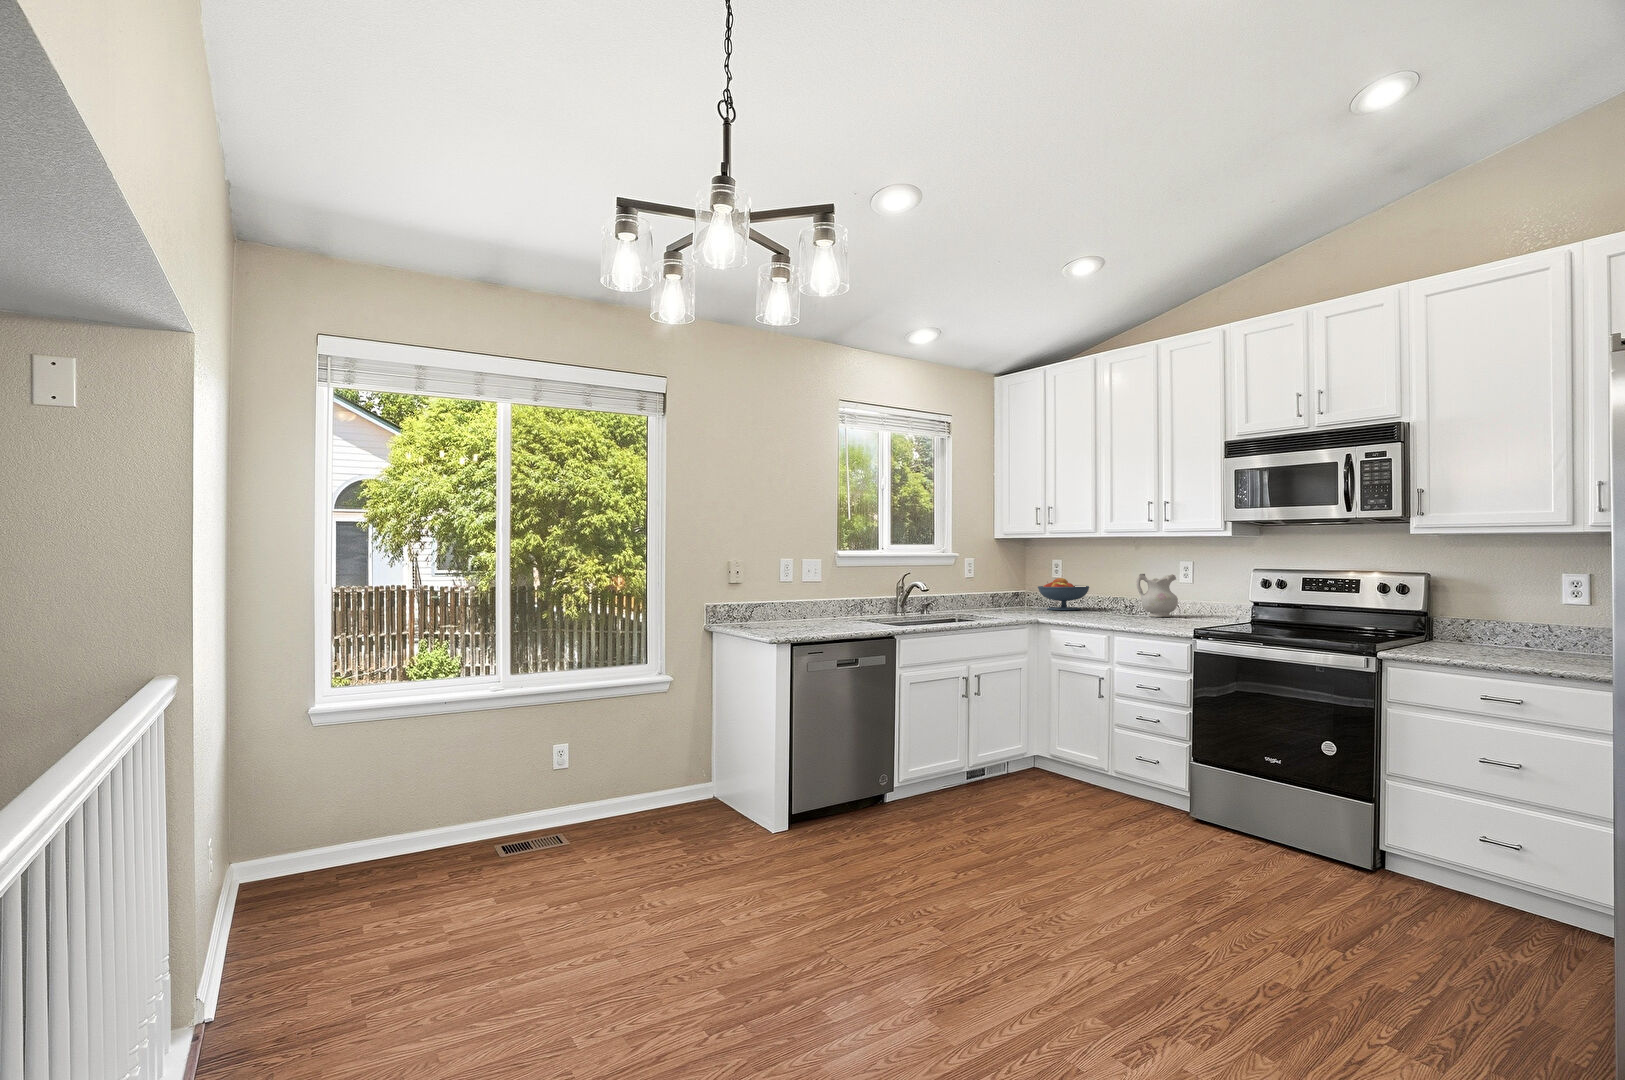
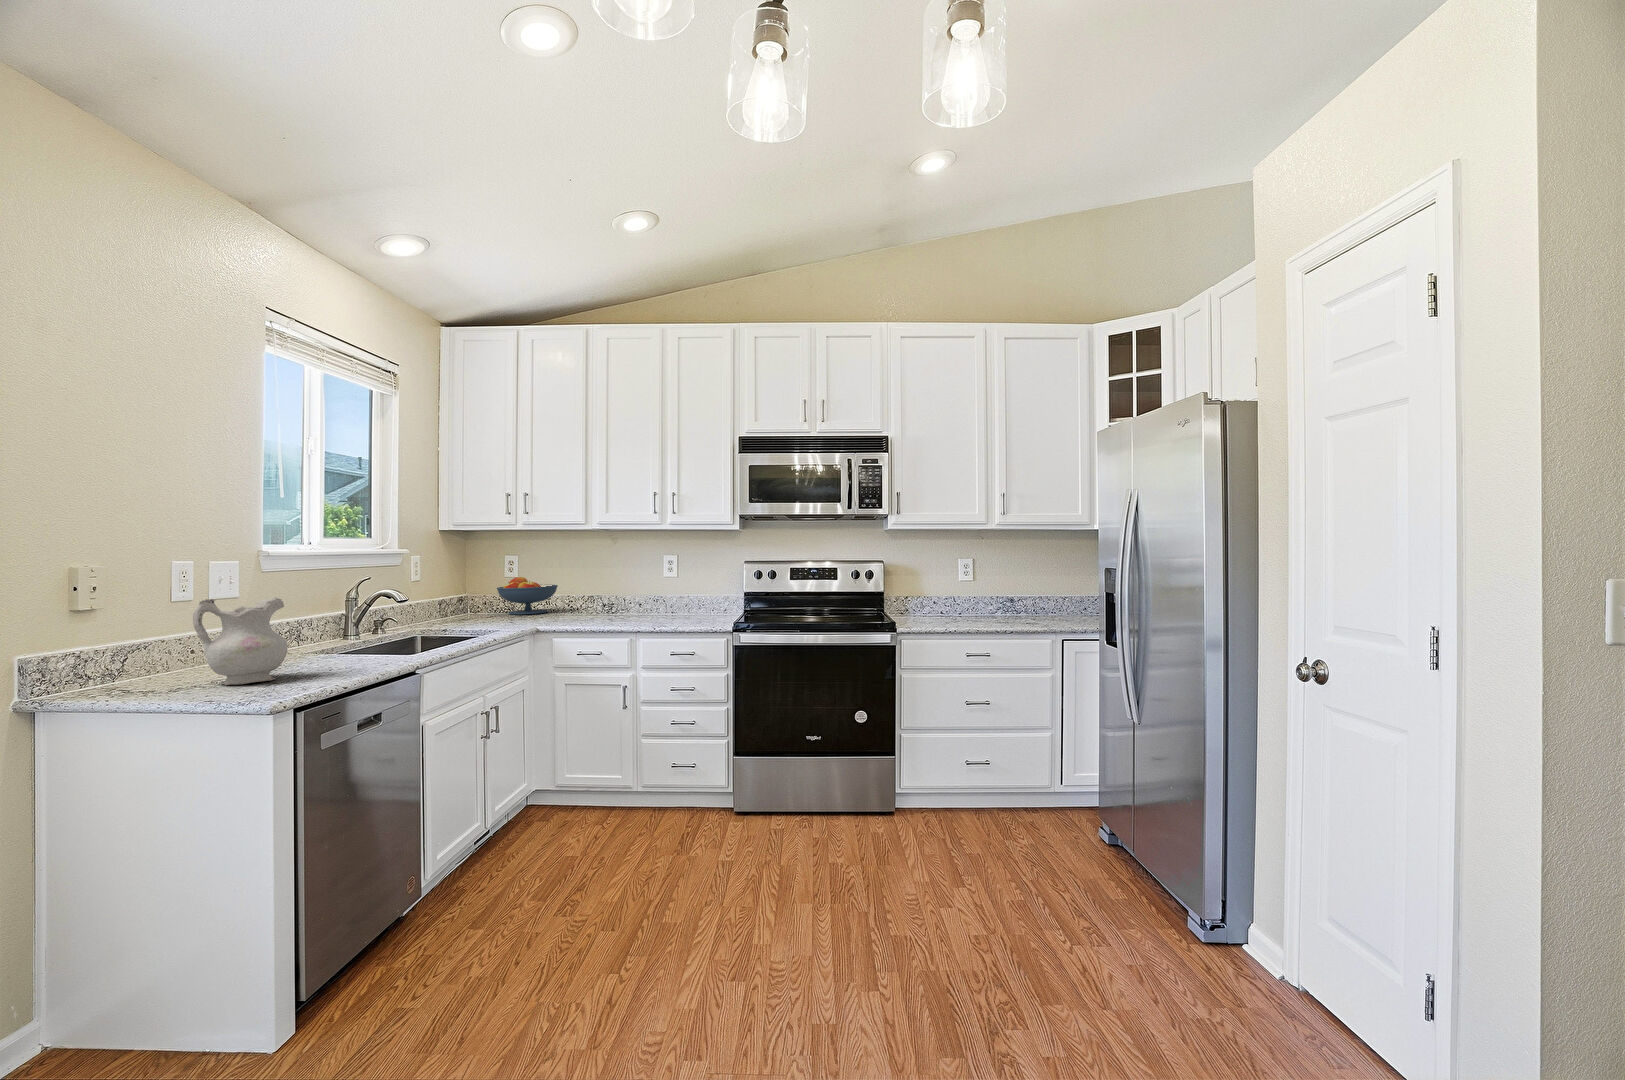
ceramic pitcher: present [1136,574,1178,617] -> present [193,597,288,685]

